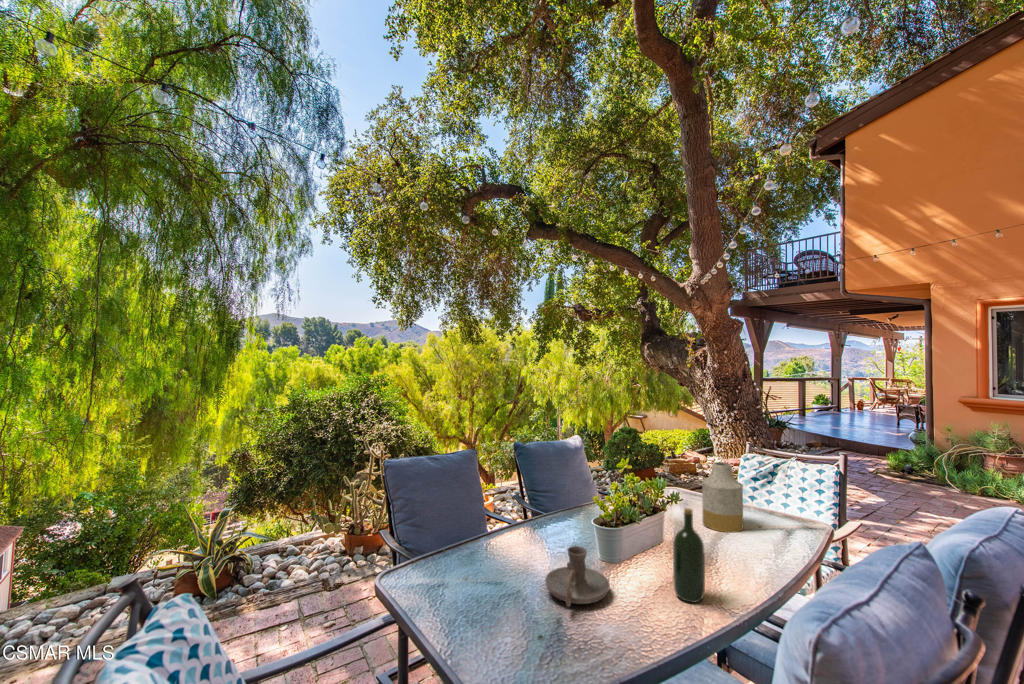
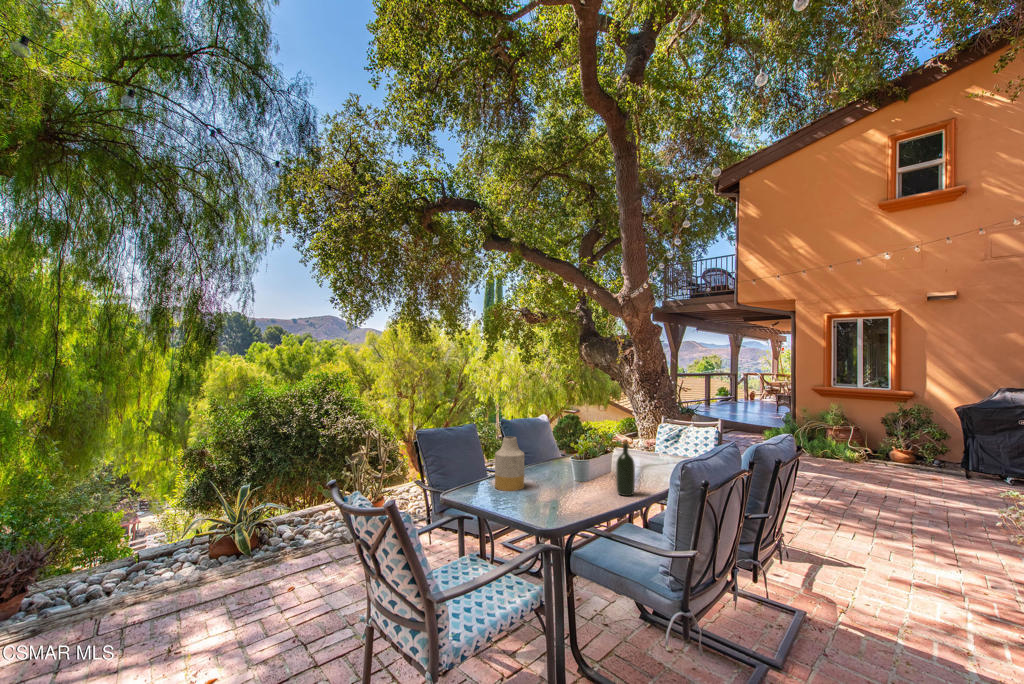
vase: present [702,462,743,533] -> present [495,436,525,491]
candle holder: present [545,546,610,607] -> none [539,468,579,500]

